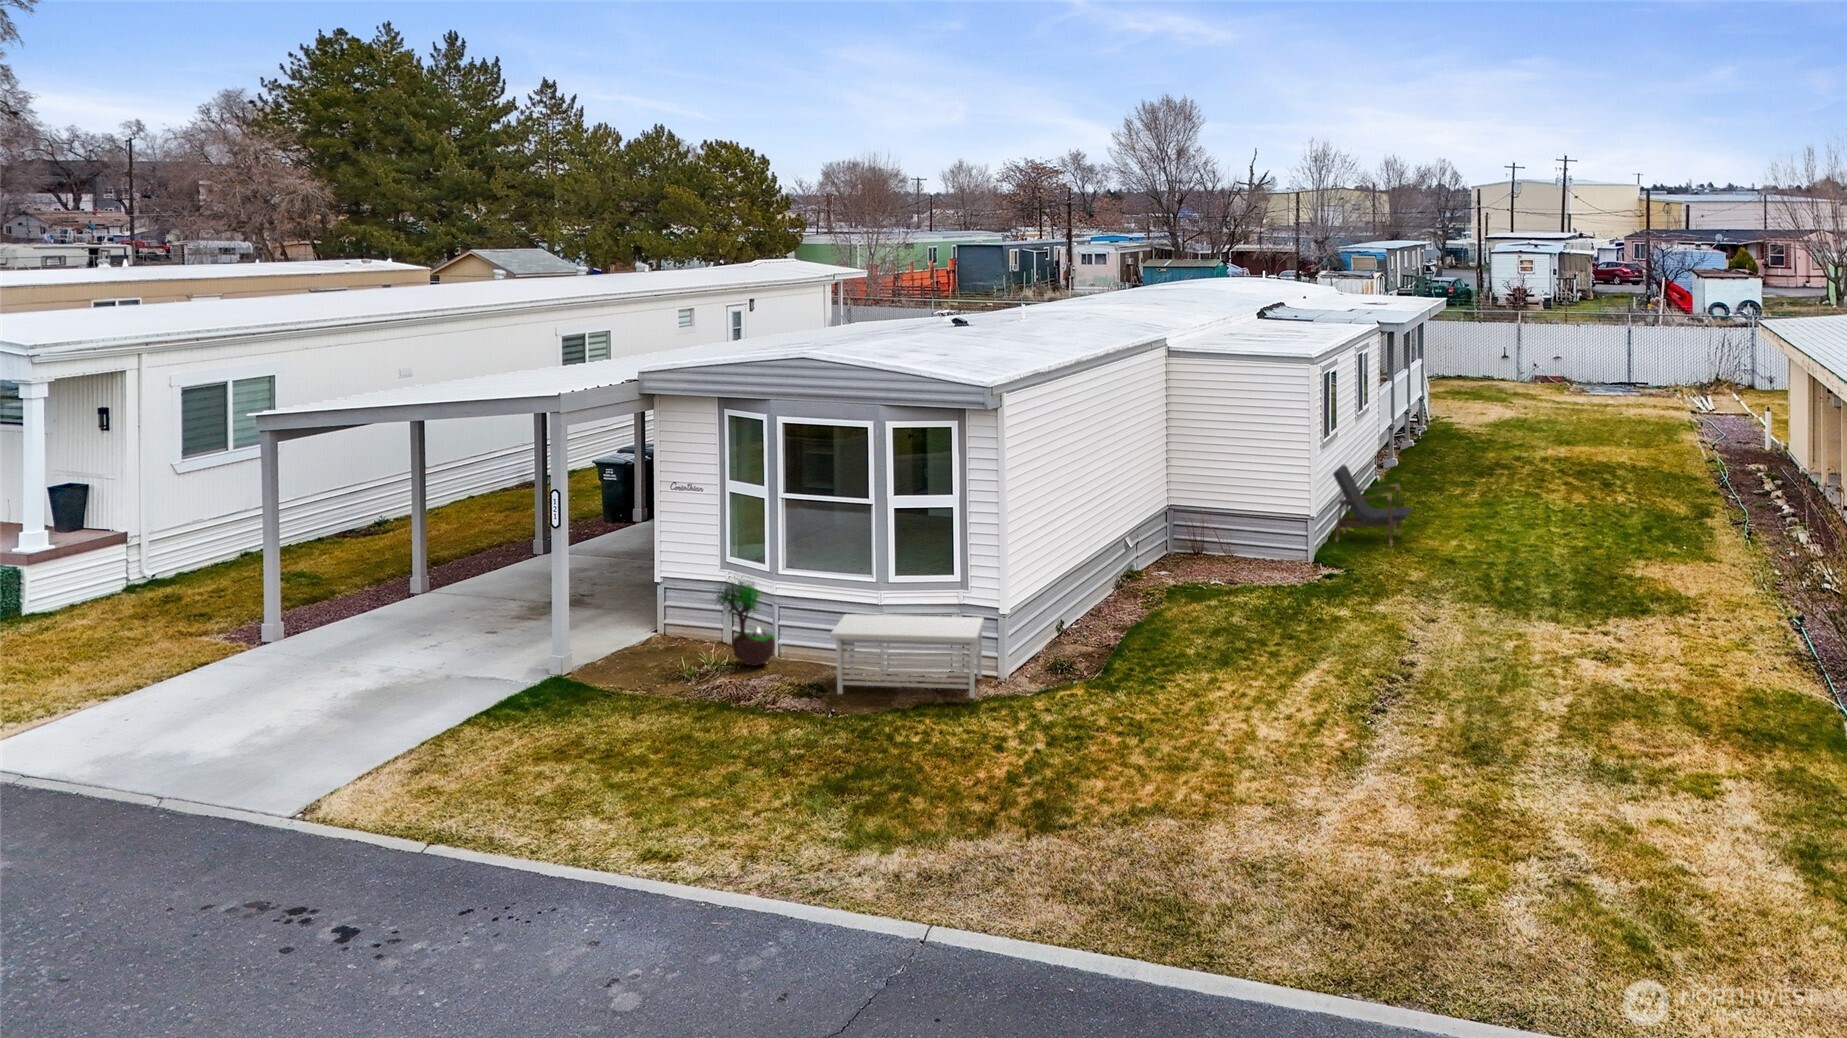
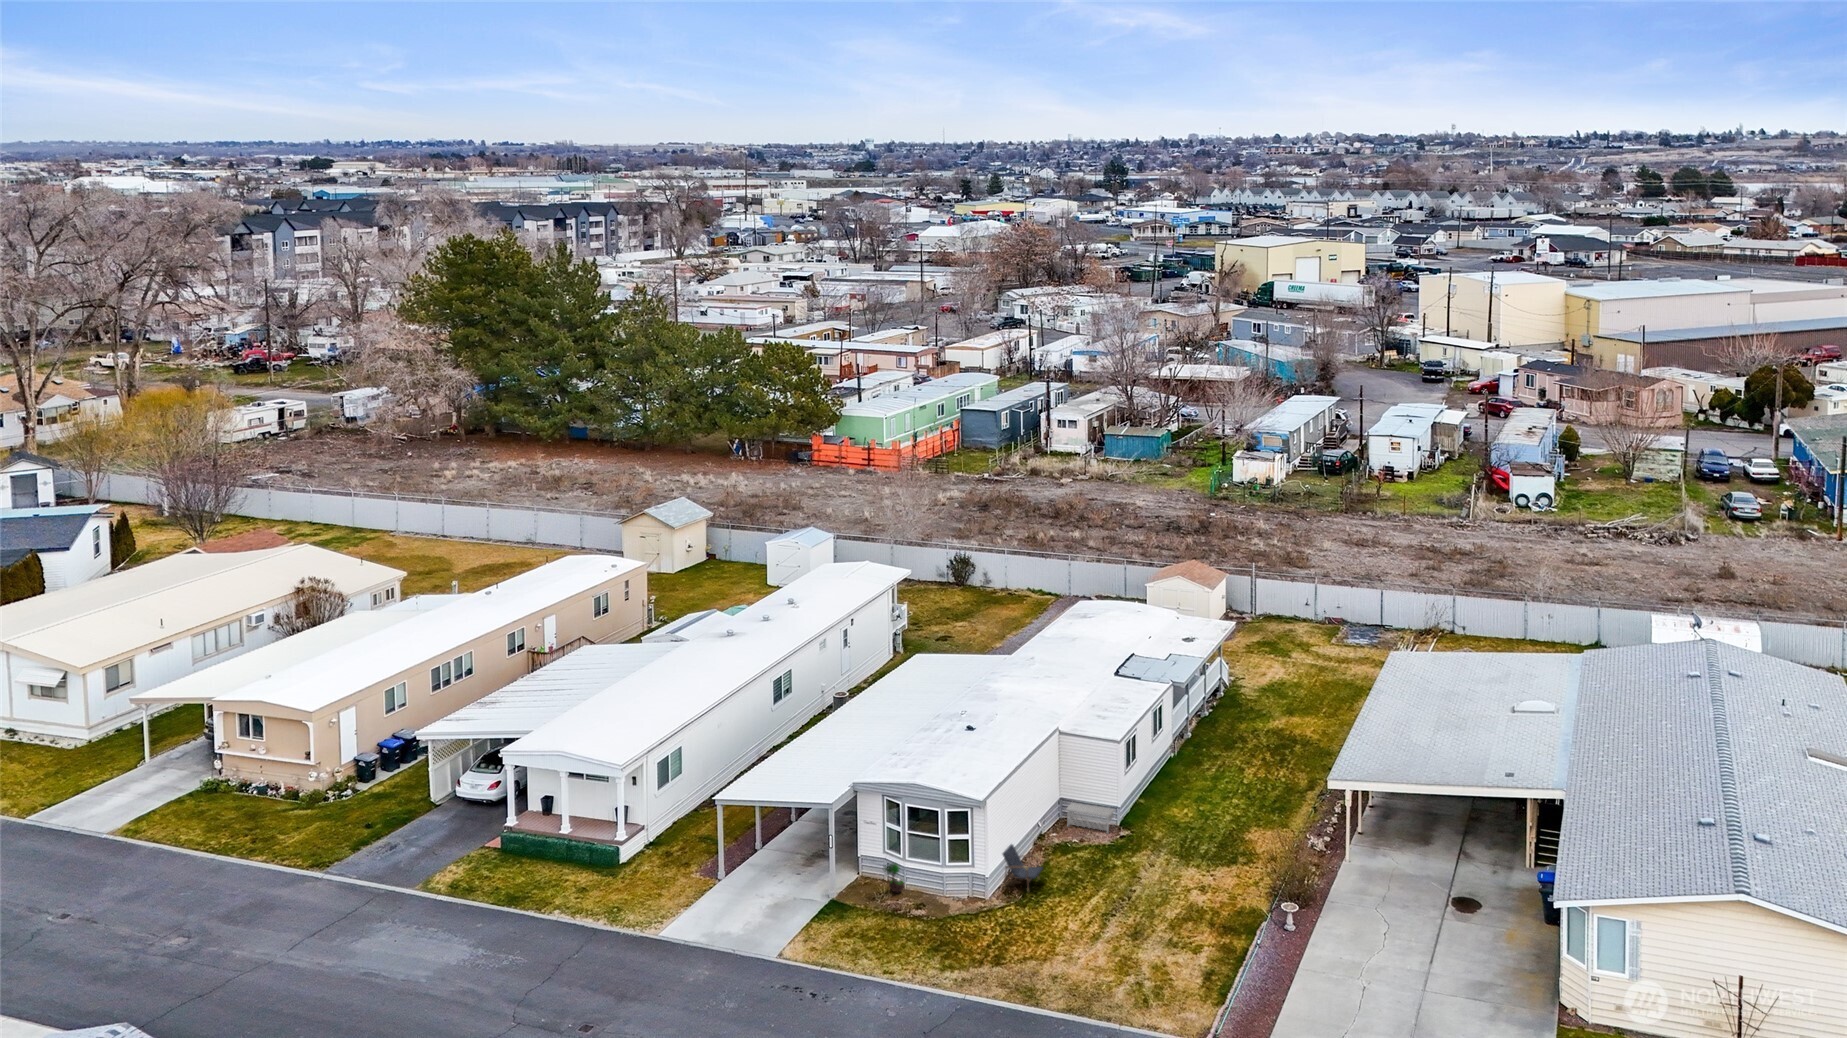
lounge chair: present [1333,465,1411,547] -> present [1003,844,1043,890]
storage bench: present [830,614,984,699] -> present [1067,803,1115,833]

